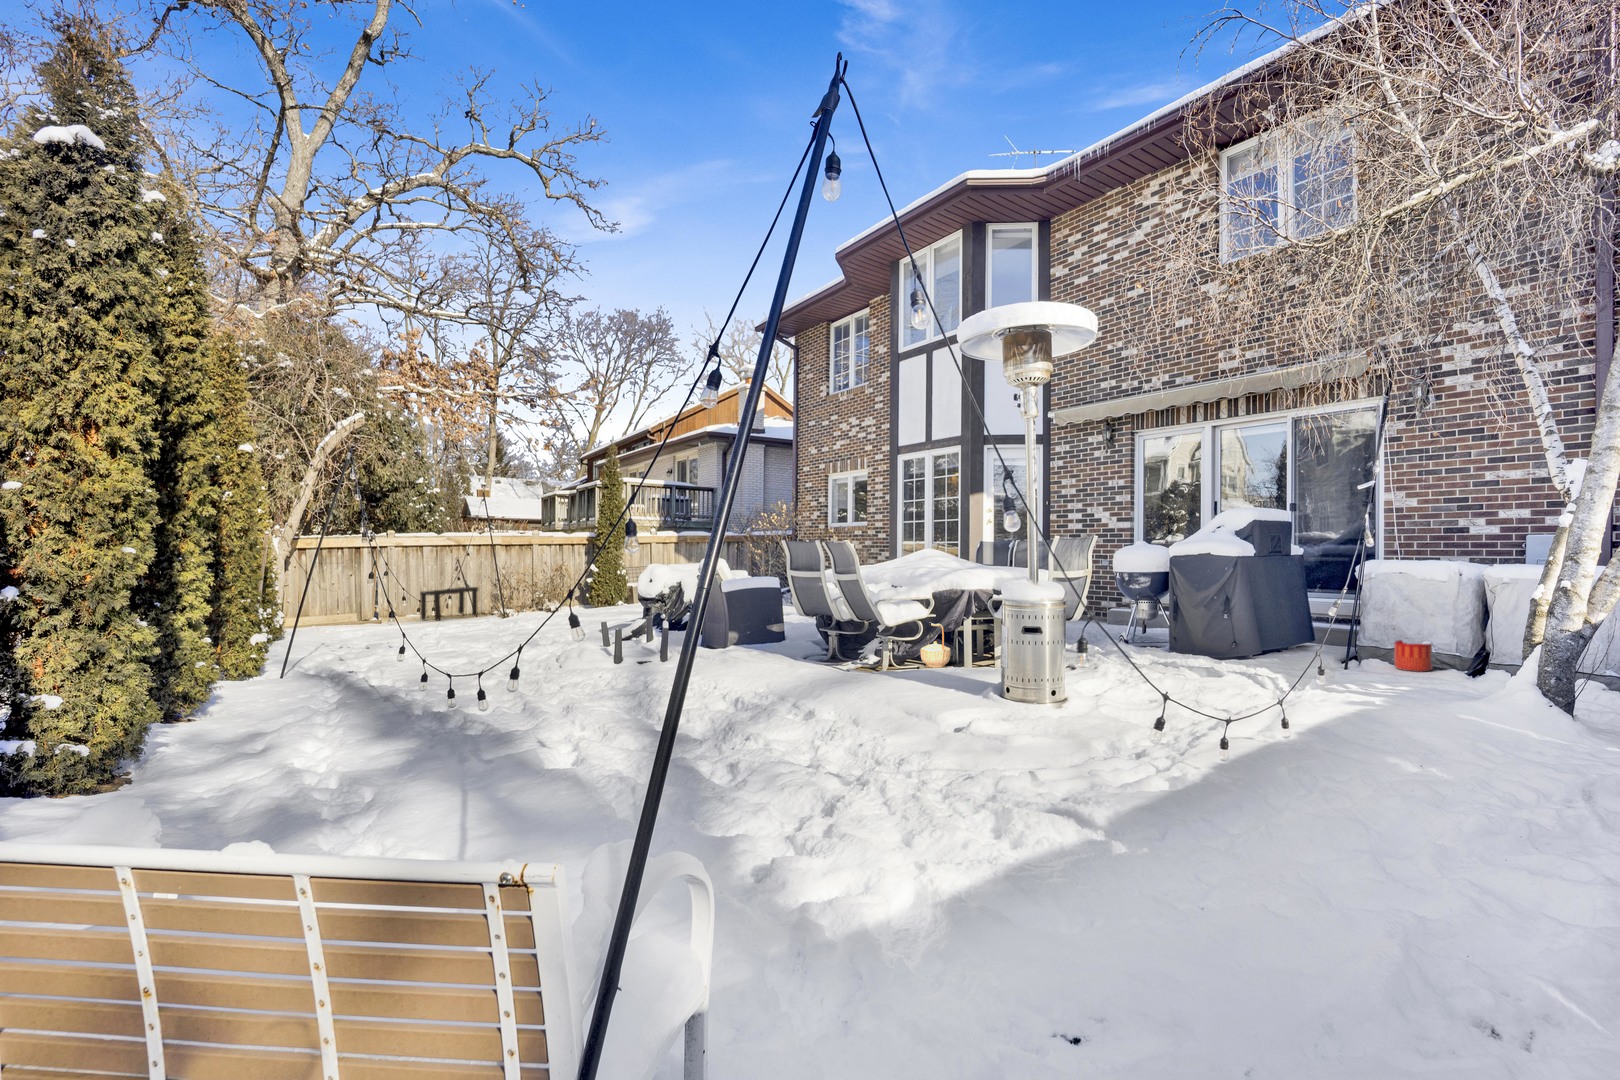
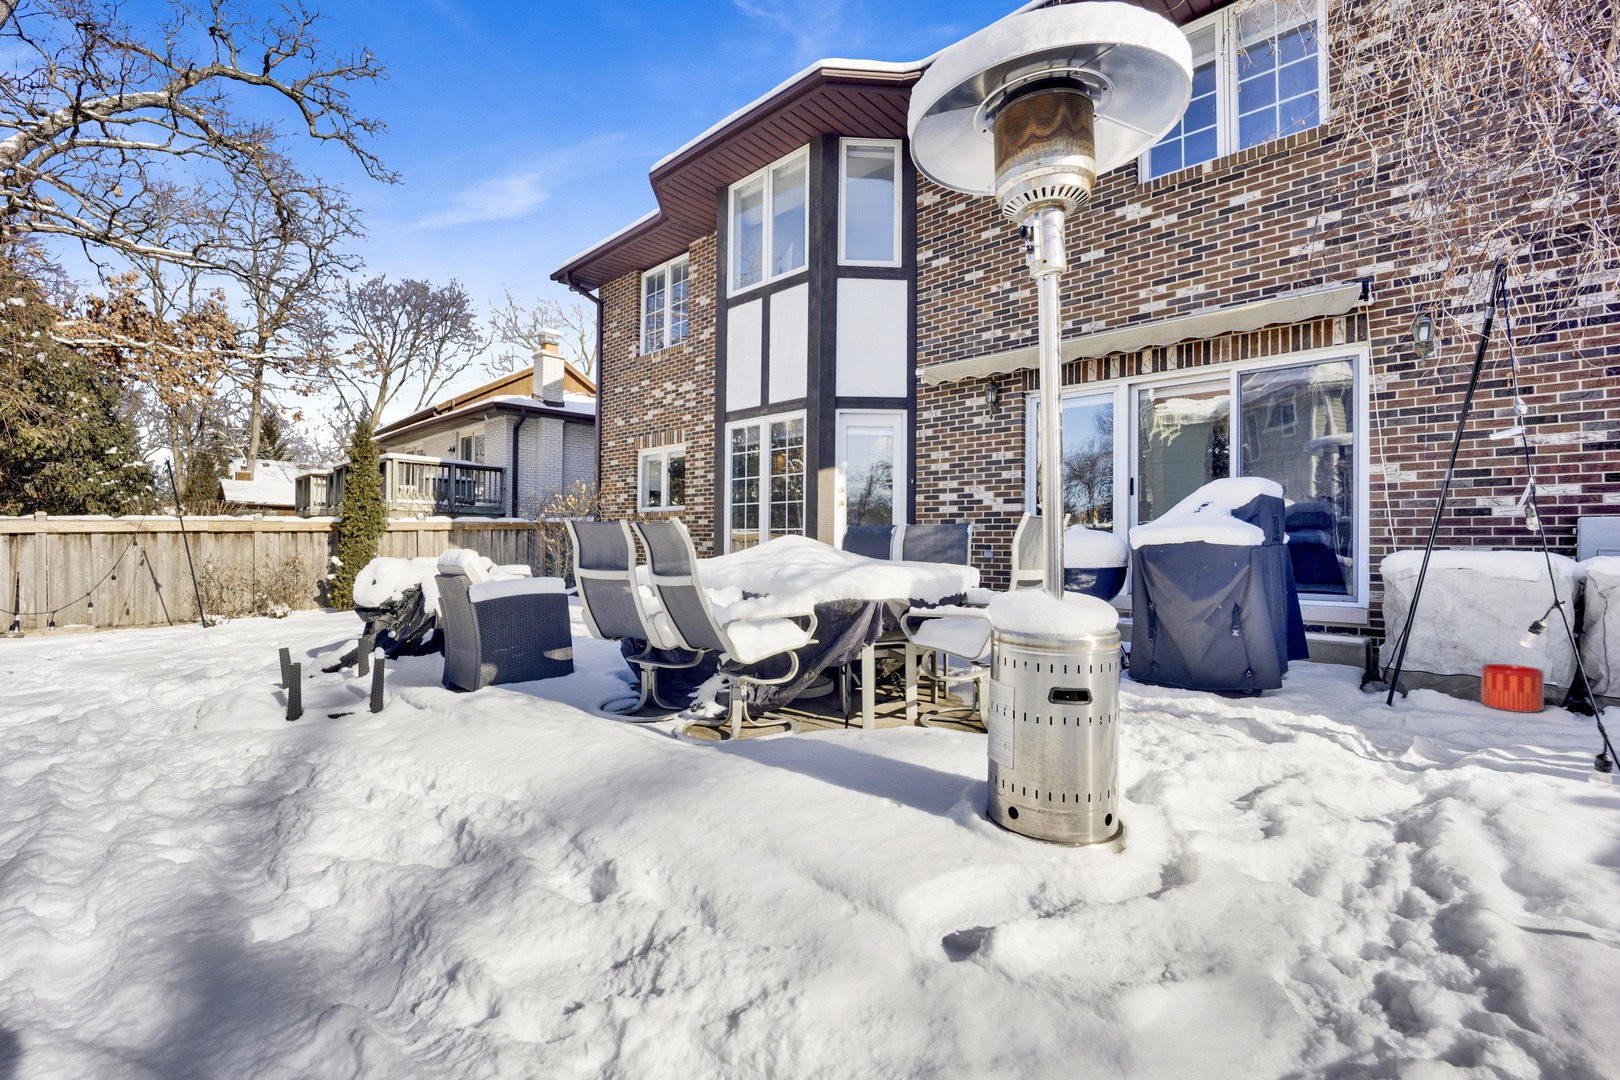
bench: present [420,587,478,620] -> none [19,589,130,639]
basket: present [920,623,951,667] -> none [802,655,852,734]

